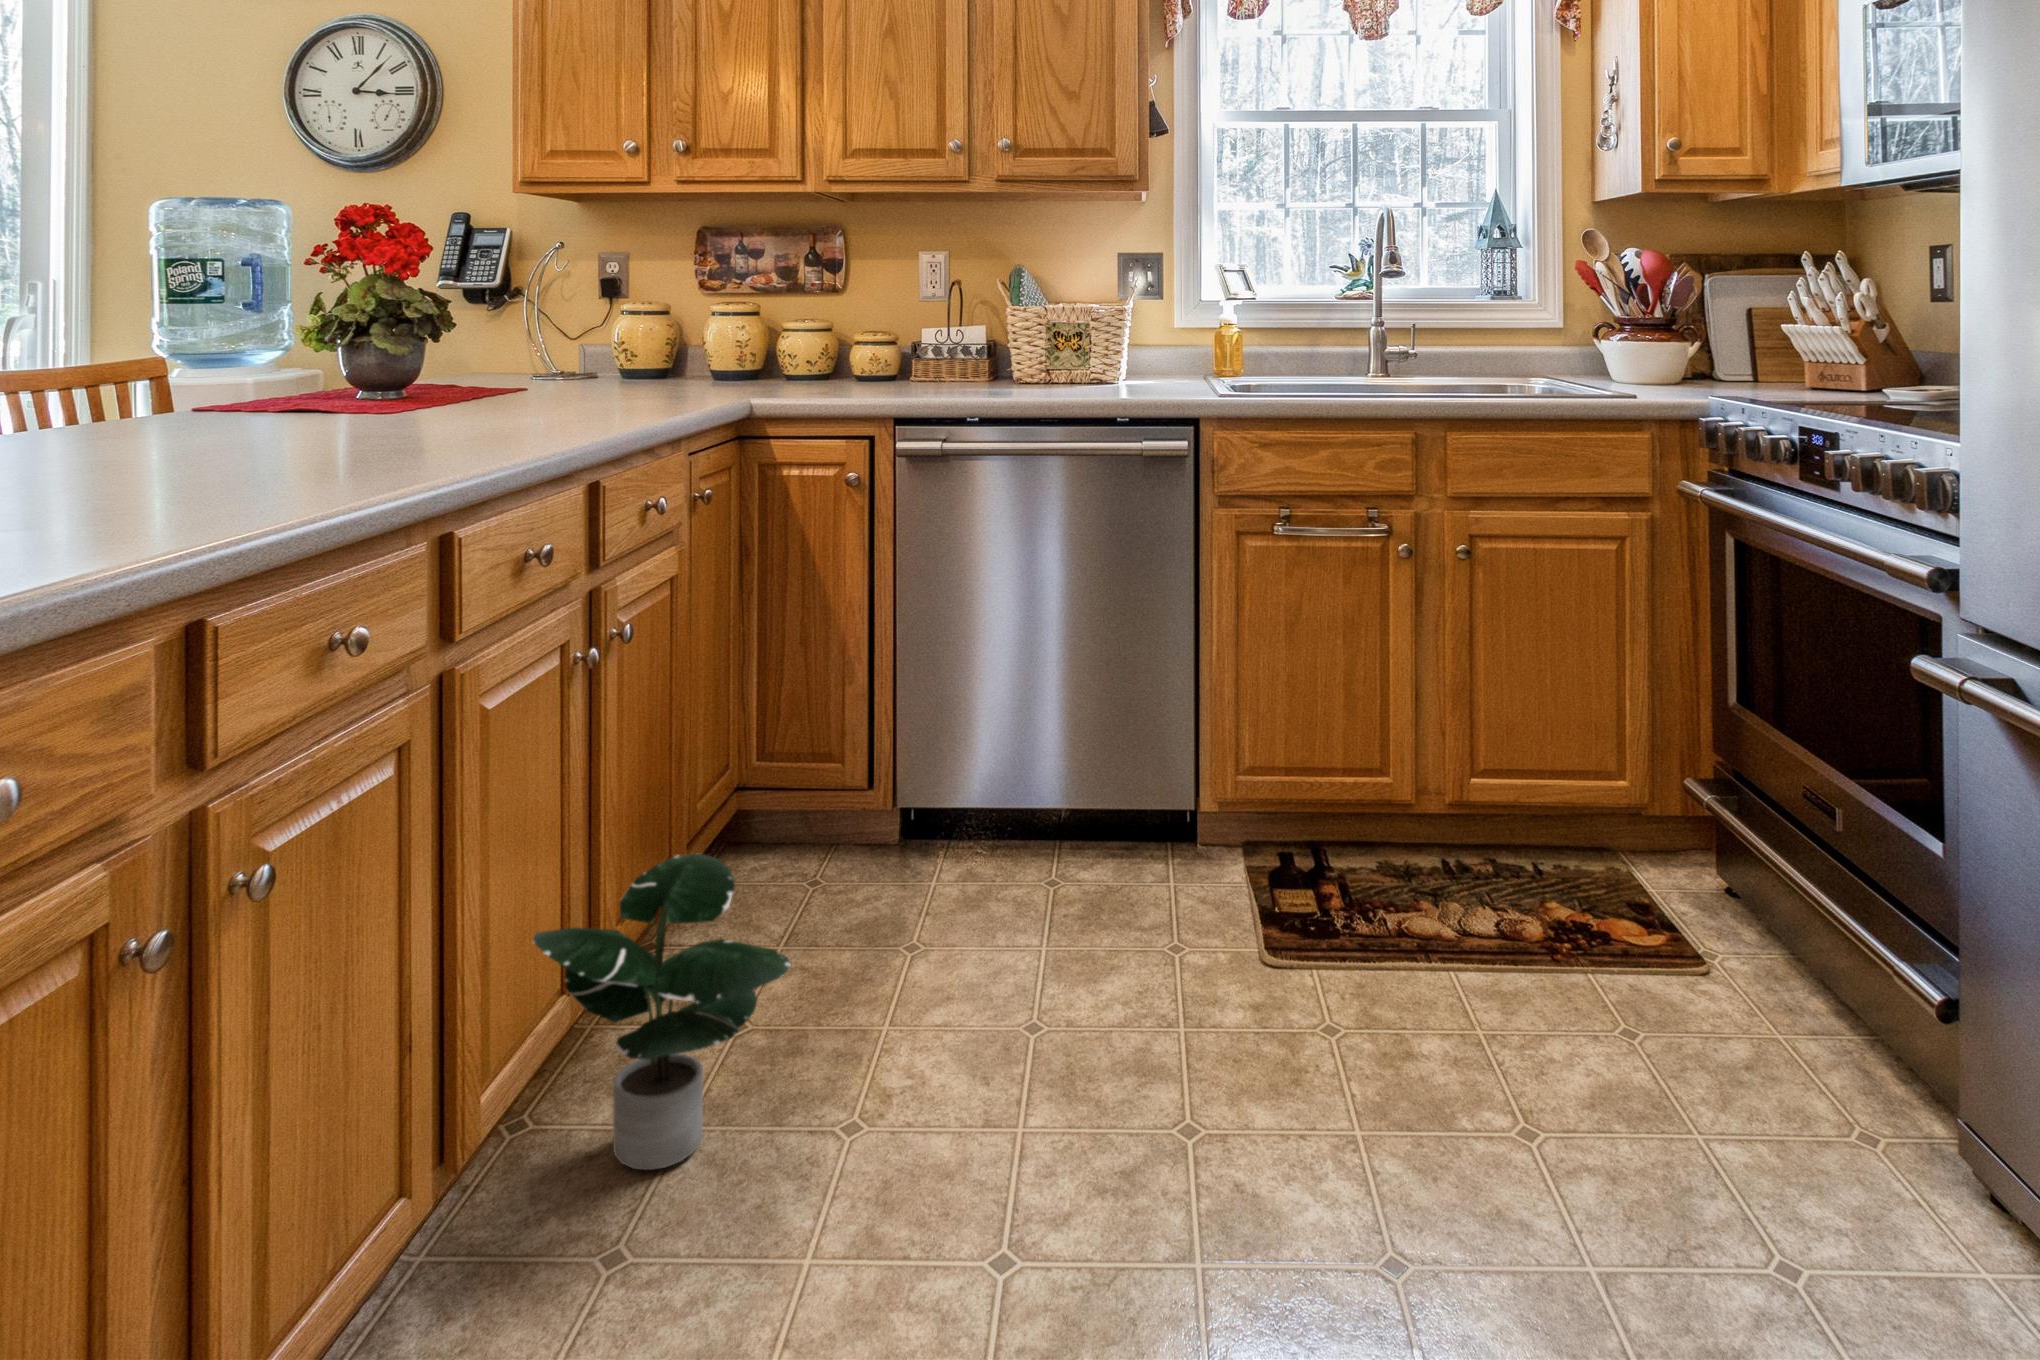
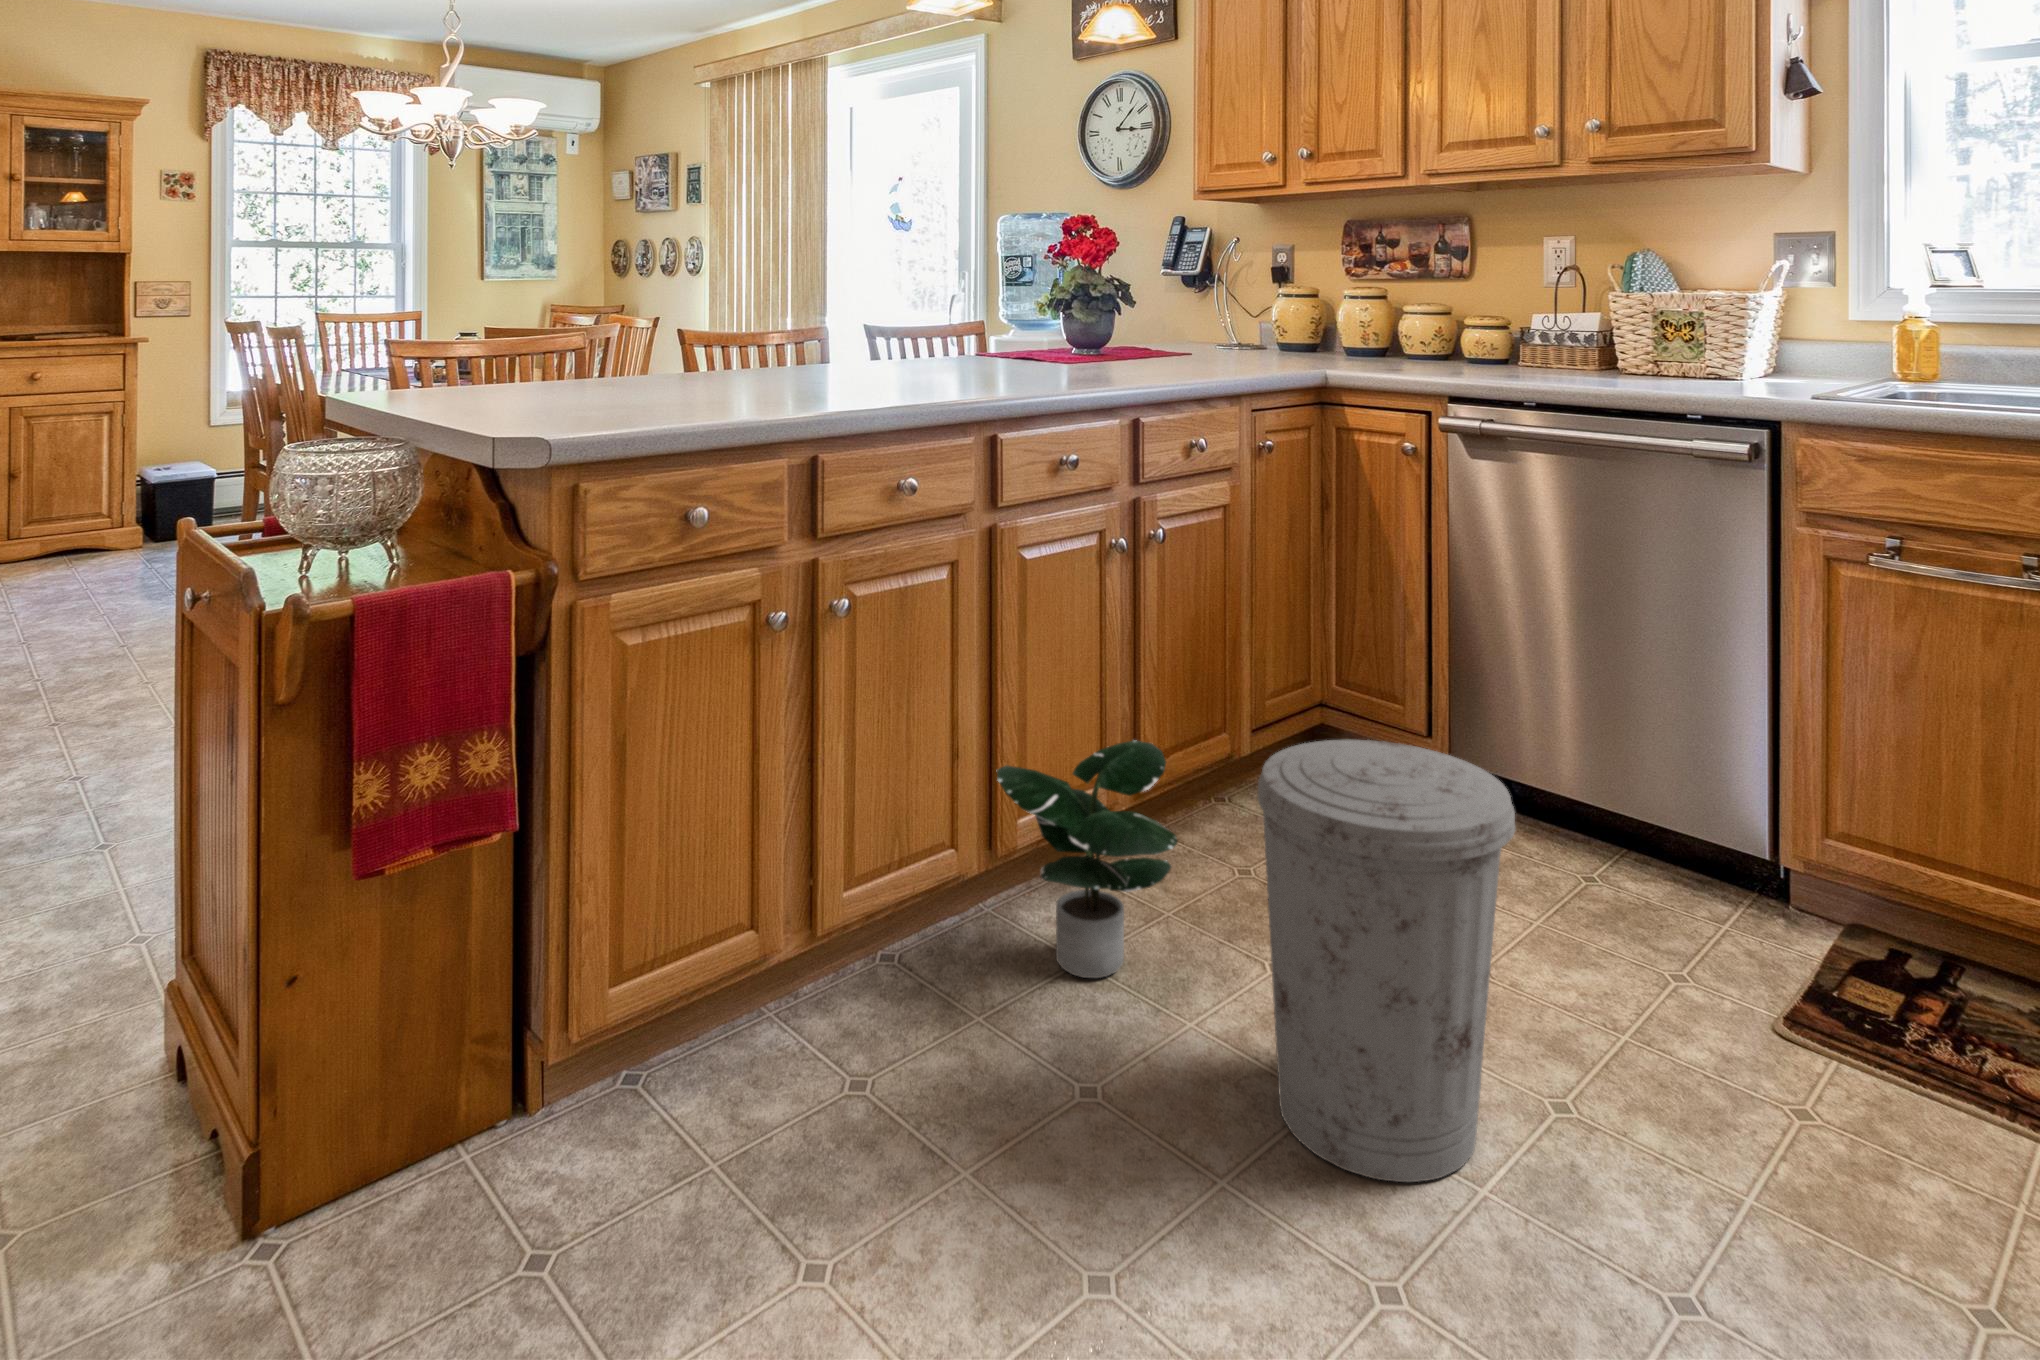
trash can: none [927,775,1182,1232] -> present [1258,739,1515,1182]

